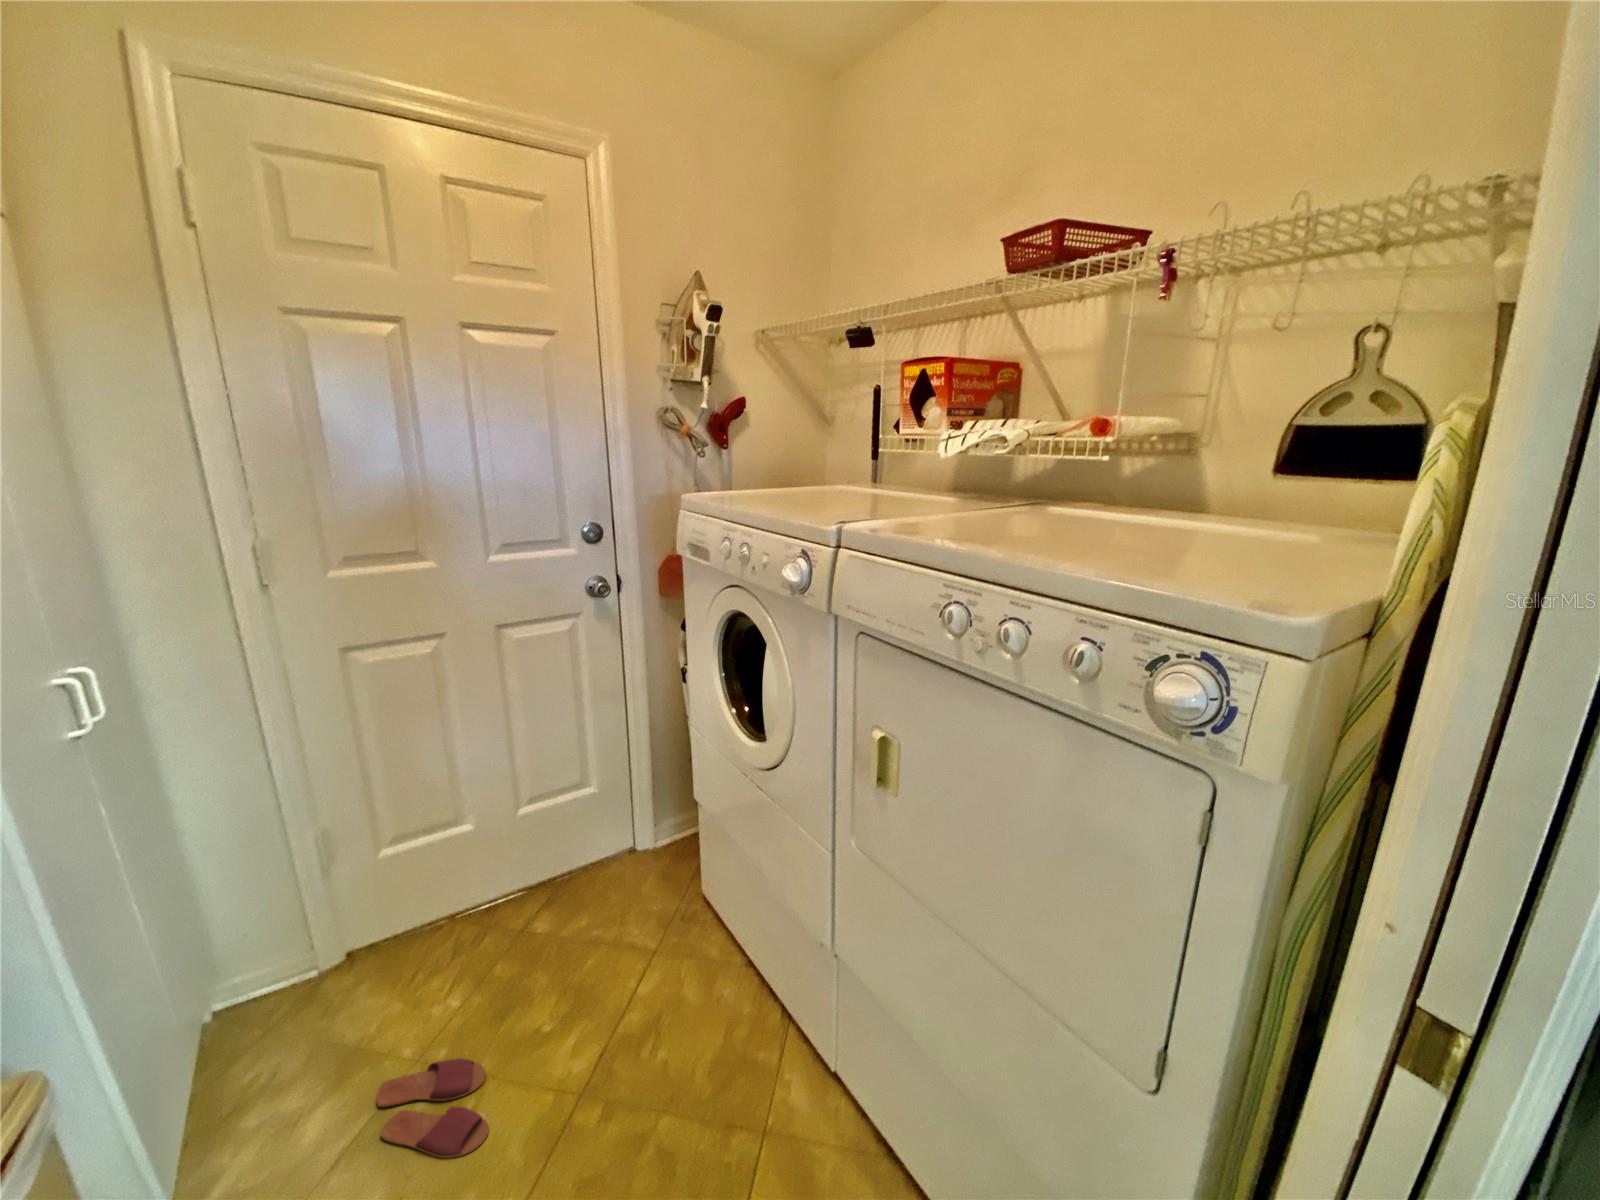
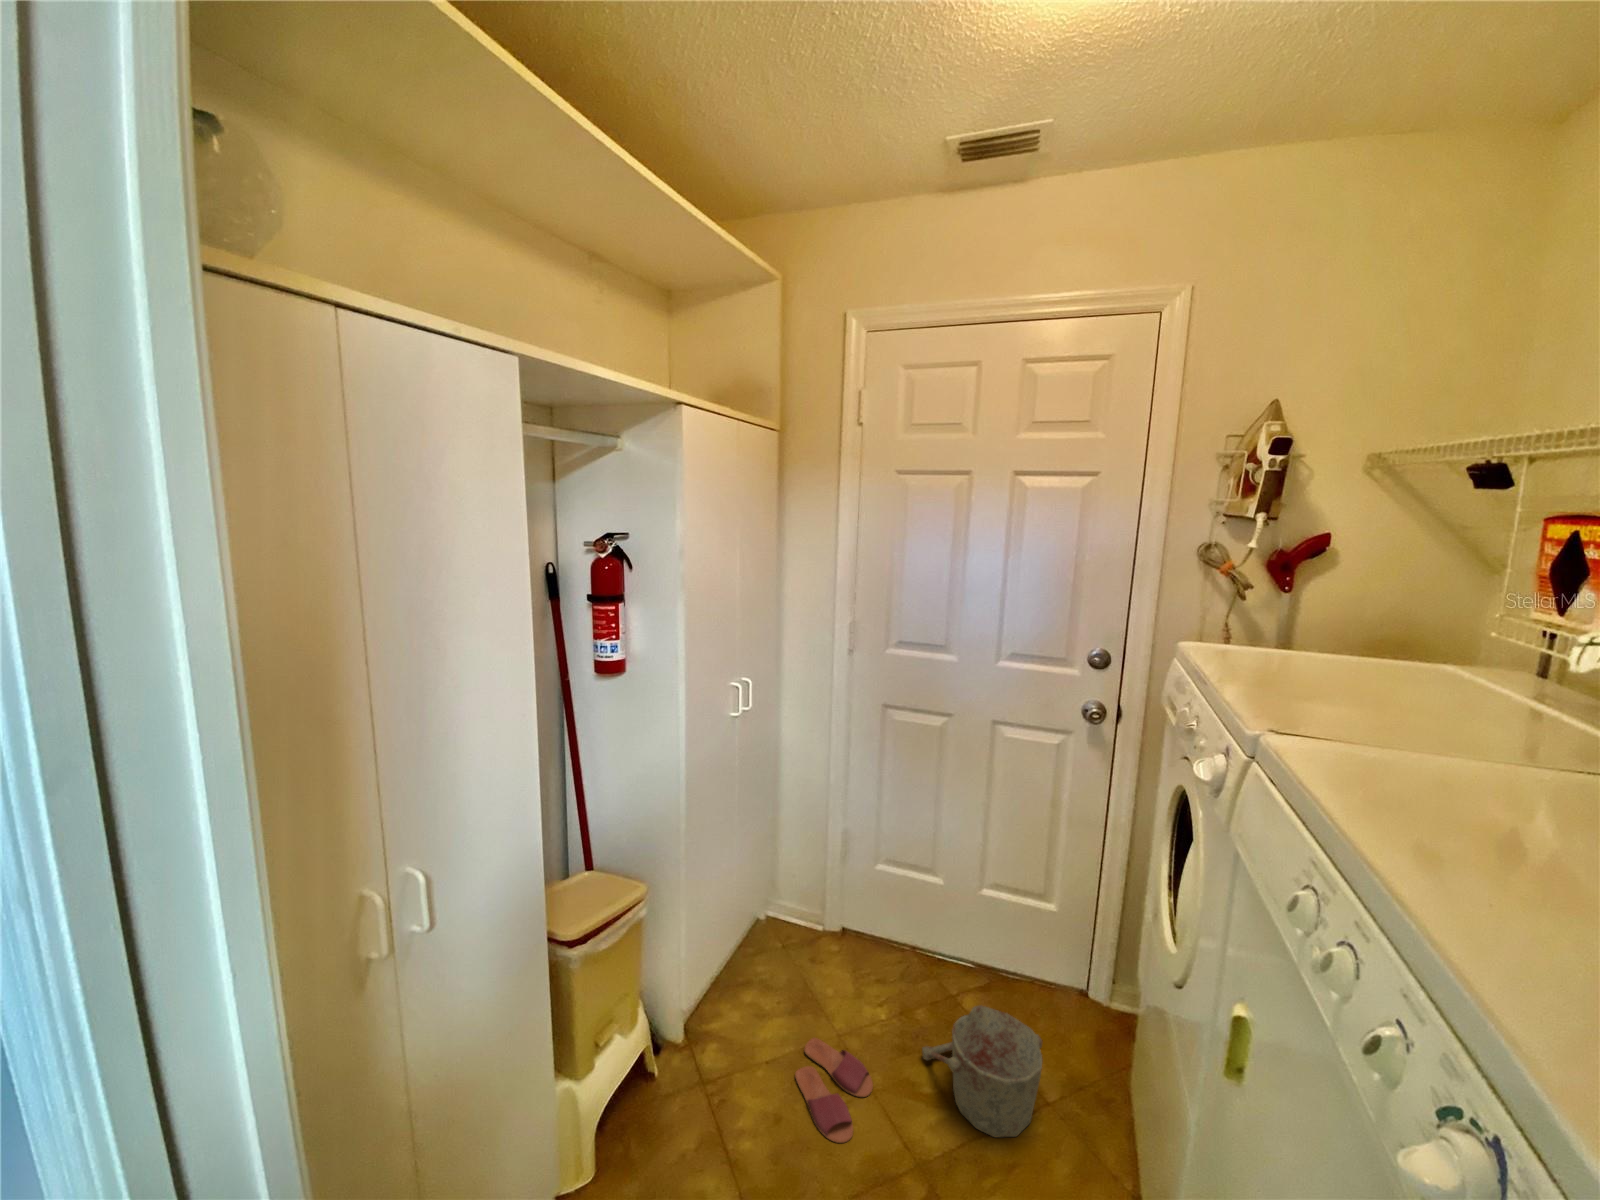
bucket: none [519,901,646,1019] -> present [922,1005,1042,1137]

